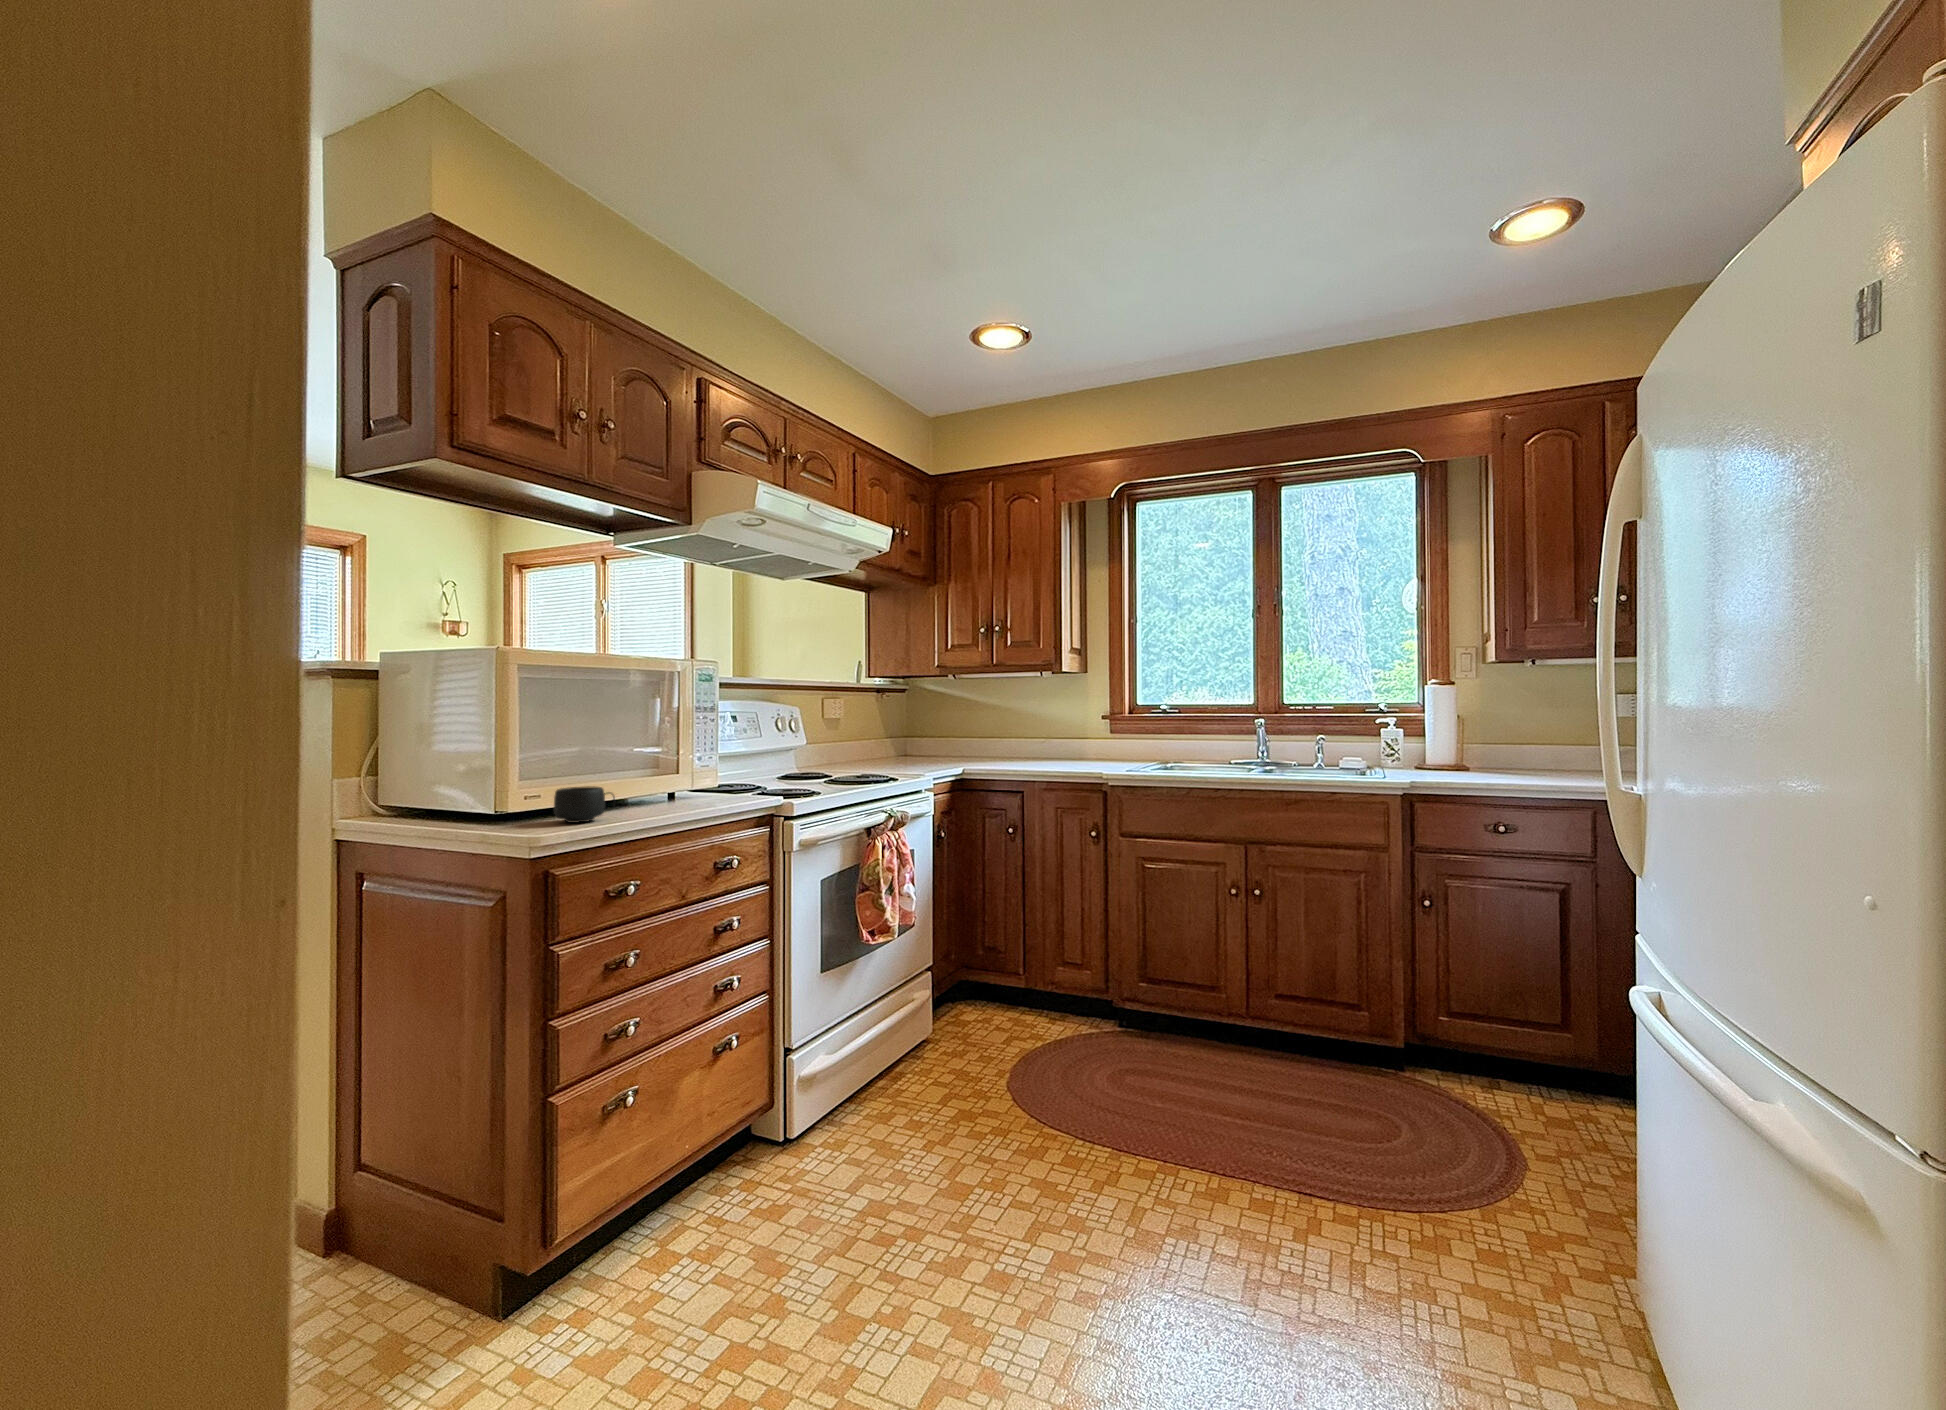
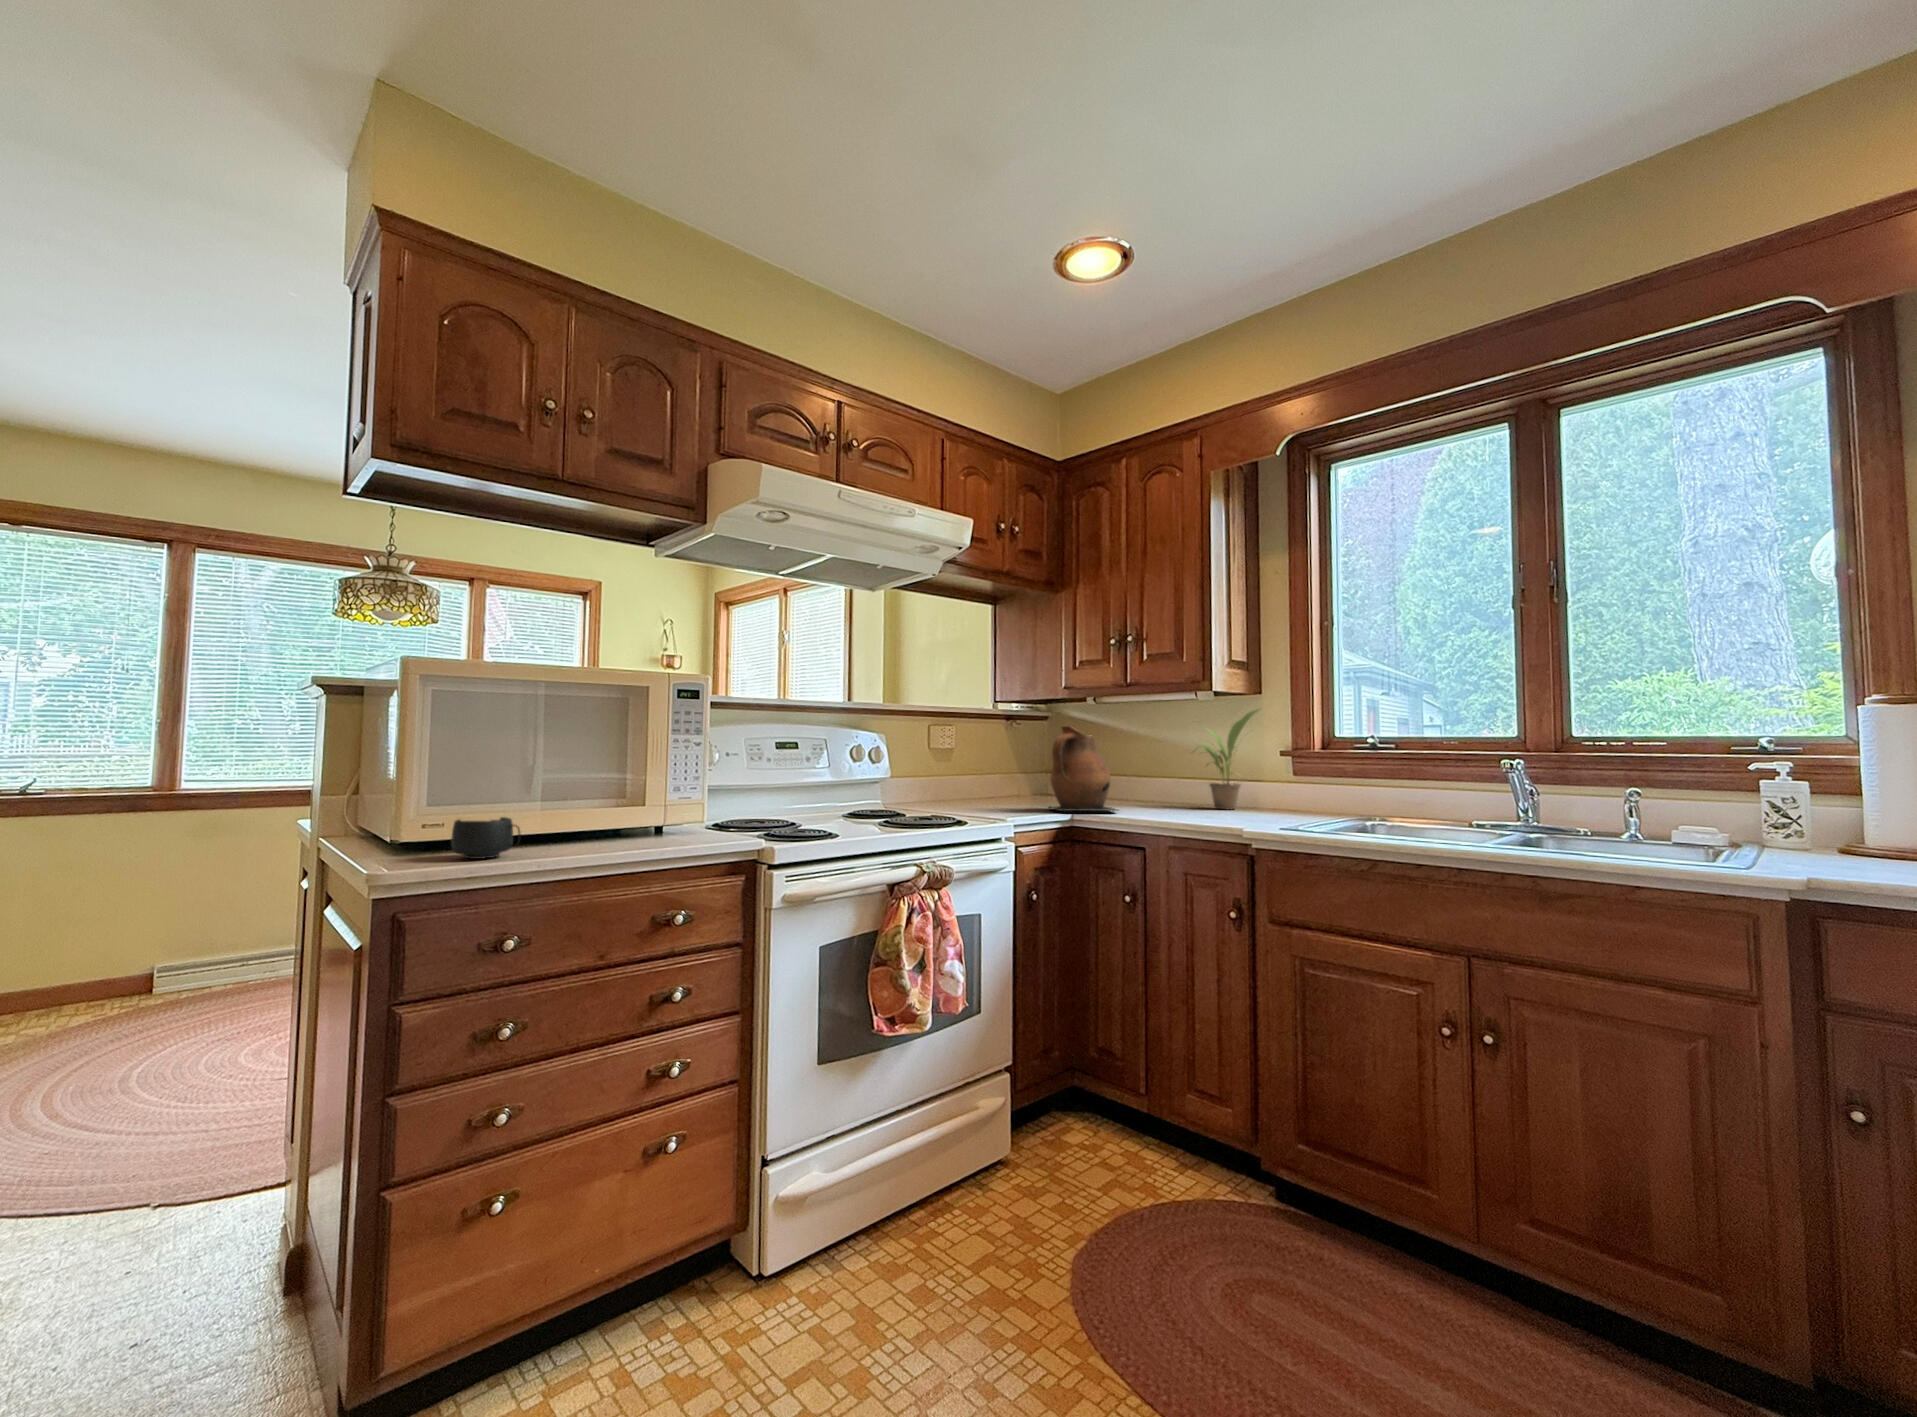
potted plant: none [1035,684,1090,760] -> present [1198,709,1259,809]
ceramic pitcher: none [934,698,996,765] -> present [1049,726,1118,811]

